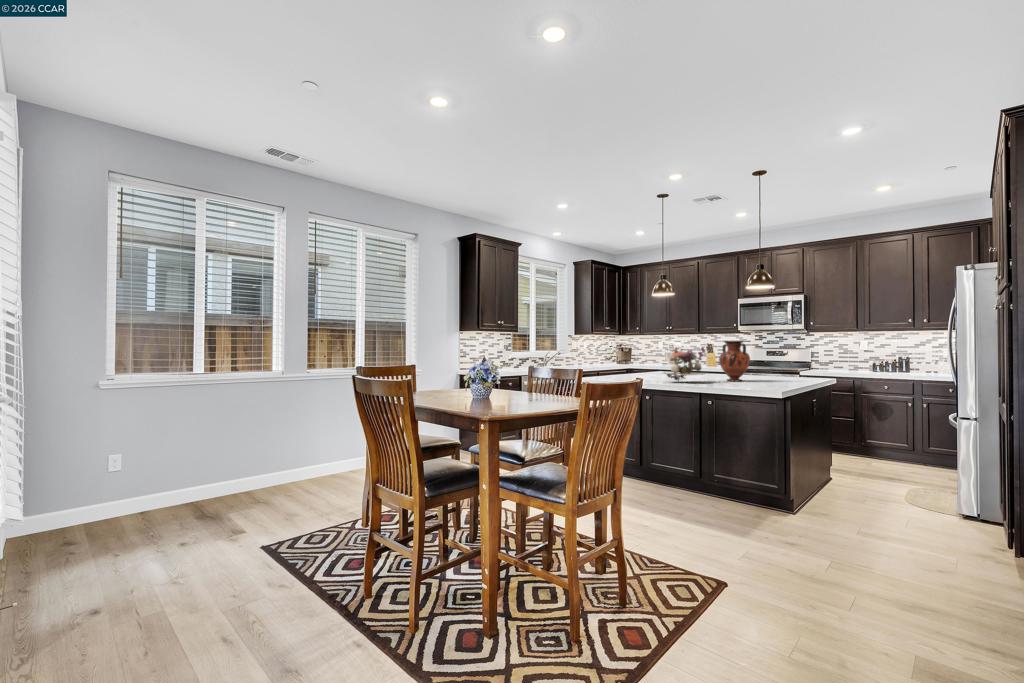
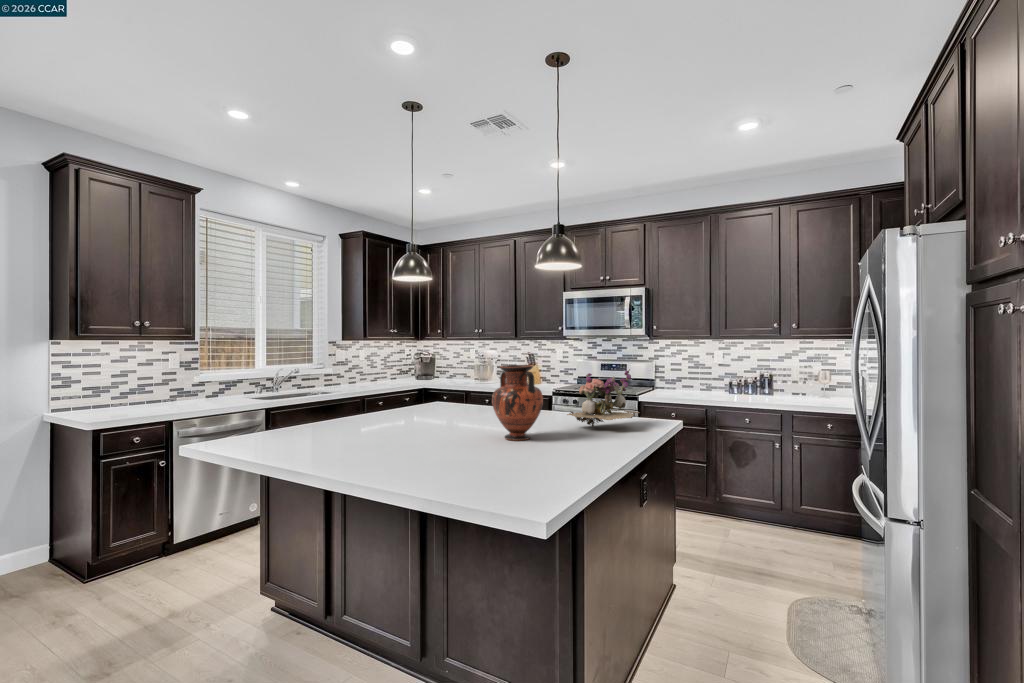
flower arrangement: present [664,347,706,381] -> present [567,369,639,427]

